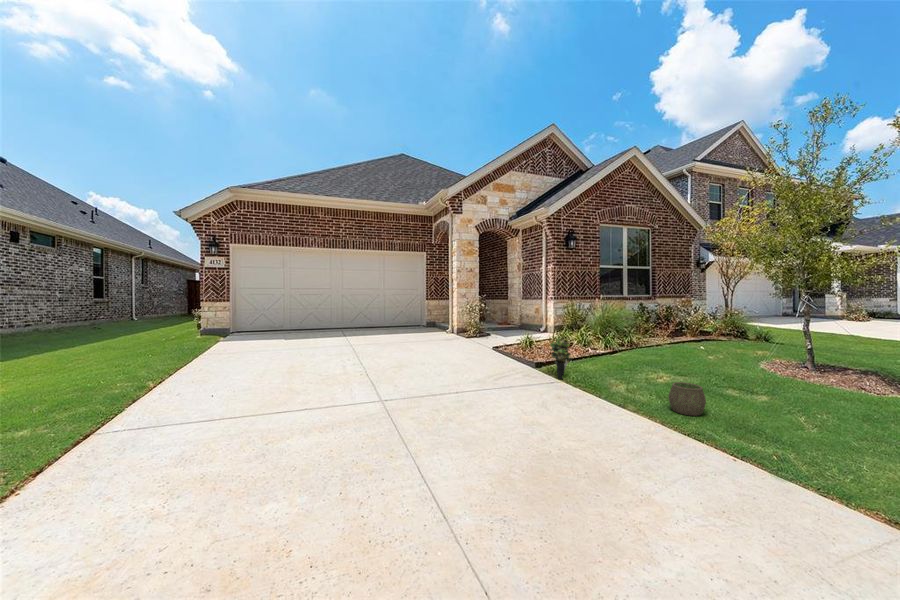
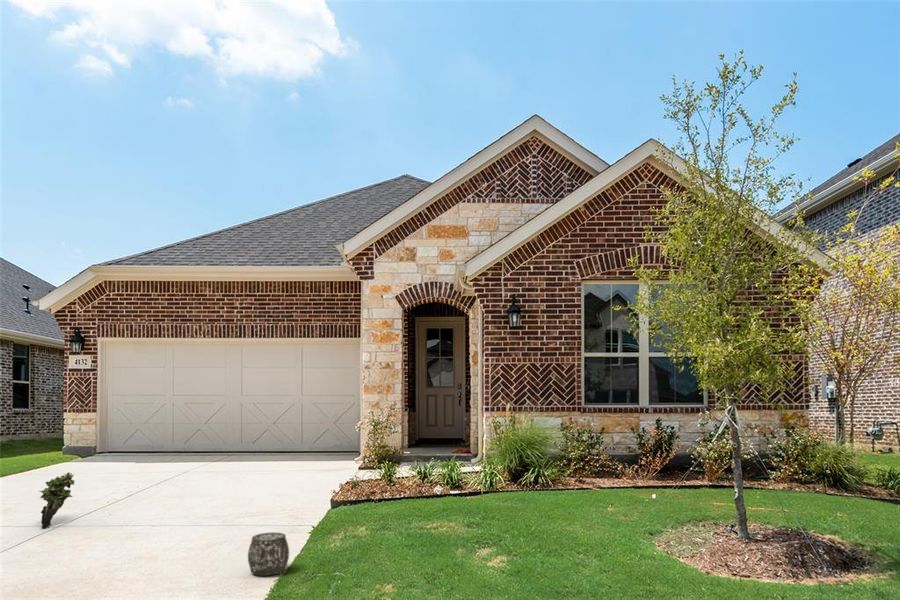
potted plant: present [550,338,572,379] -> present [39,472,74,528]

